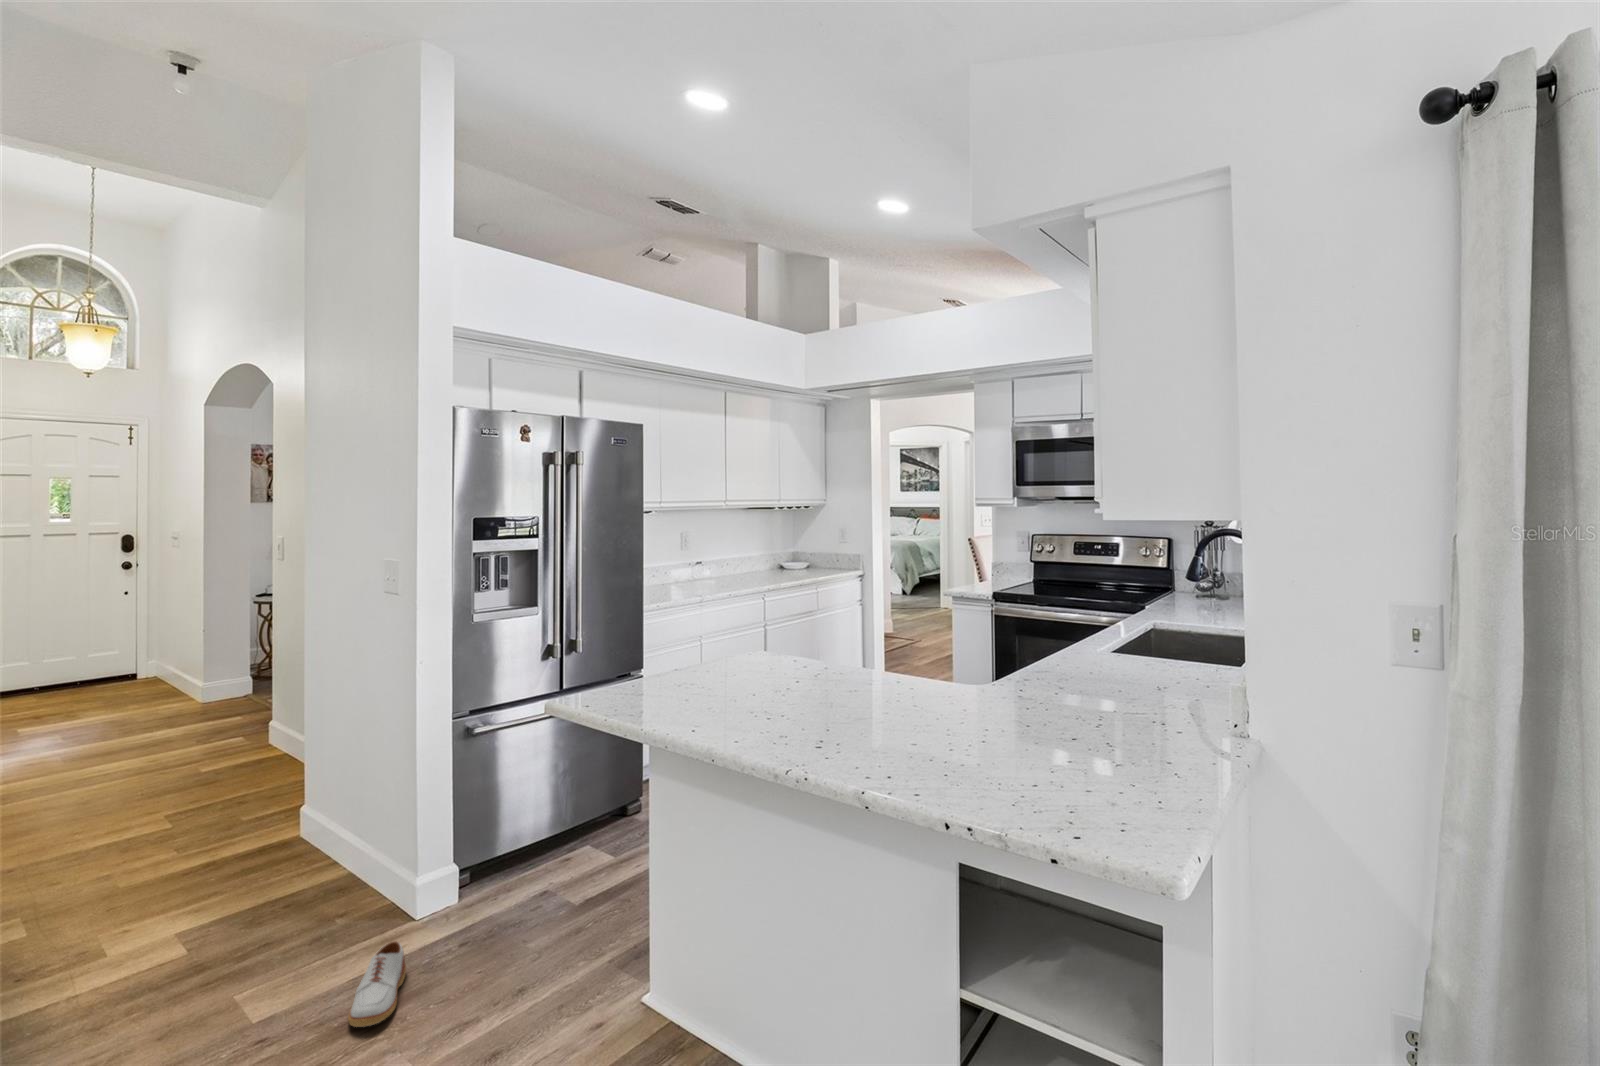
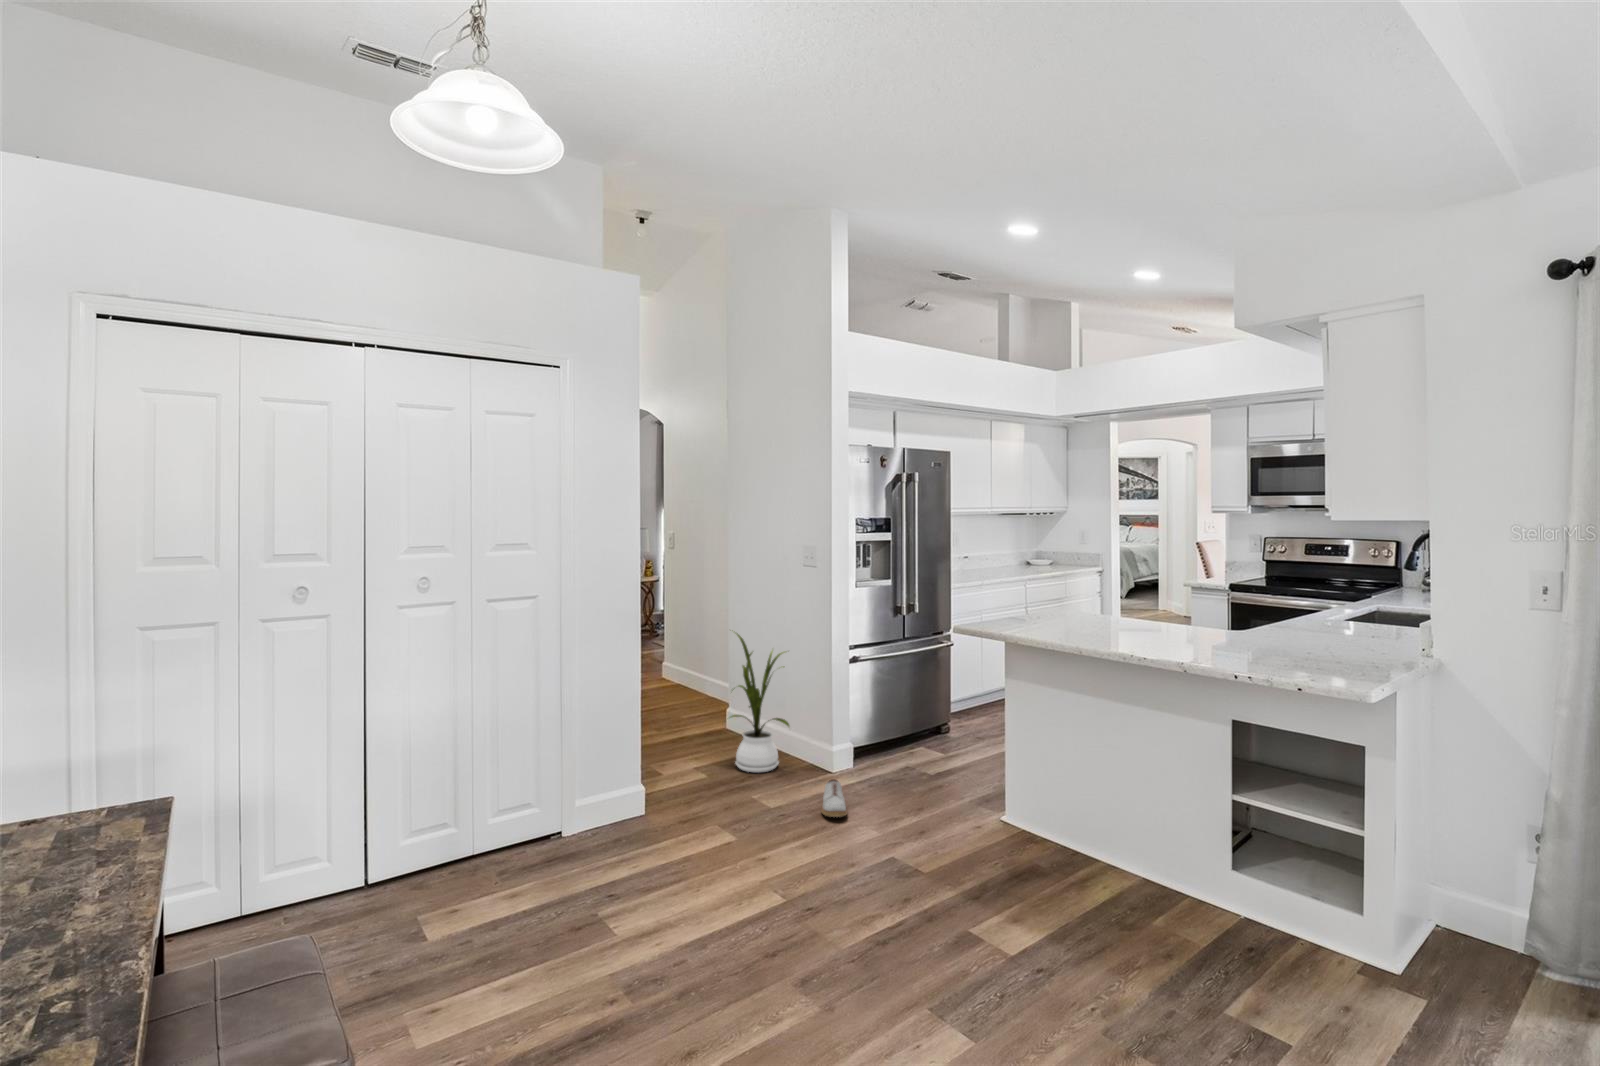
house plant: none [254,694,369,923] -> present [730,633,789,773]

